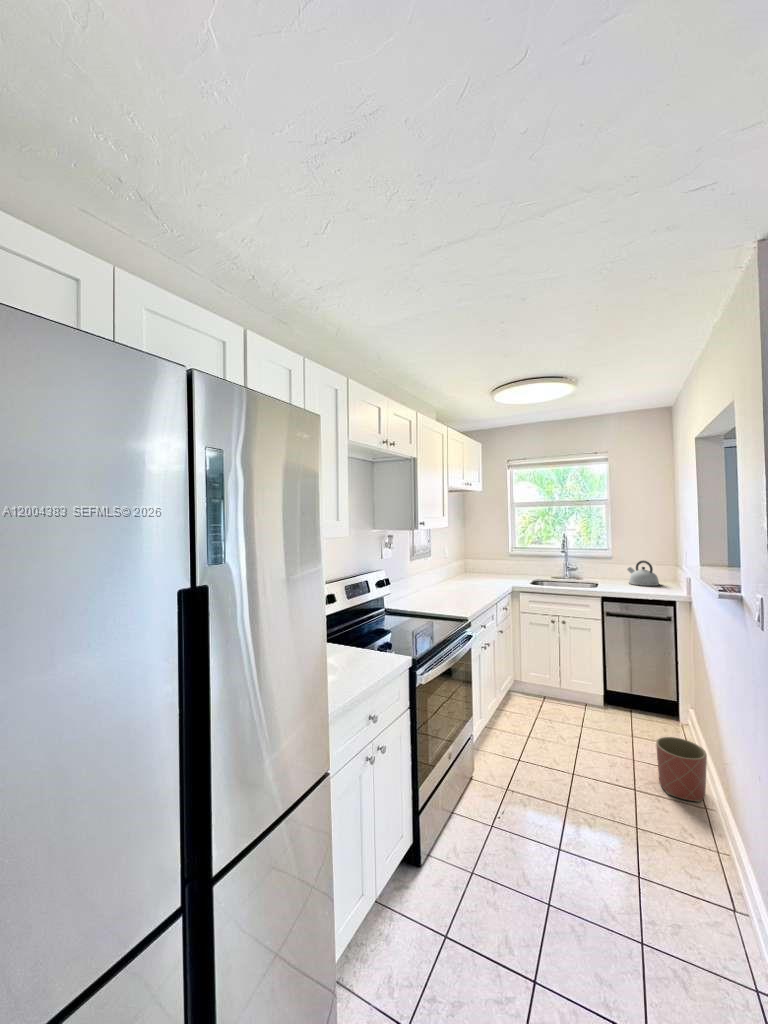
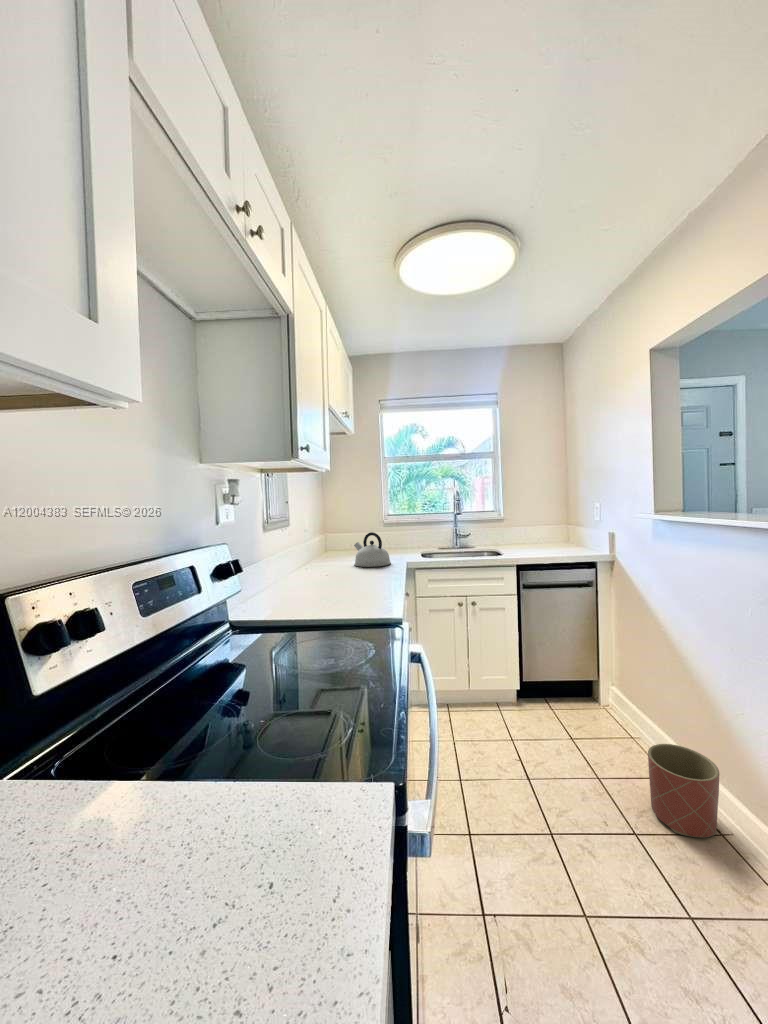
kettle: present [627,561,659,586] -> present [354,532,391,567]

